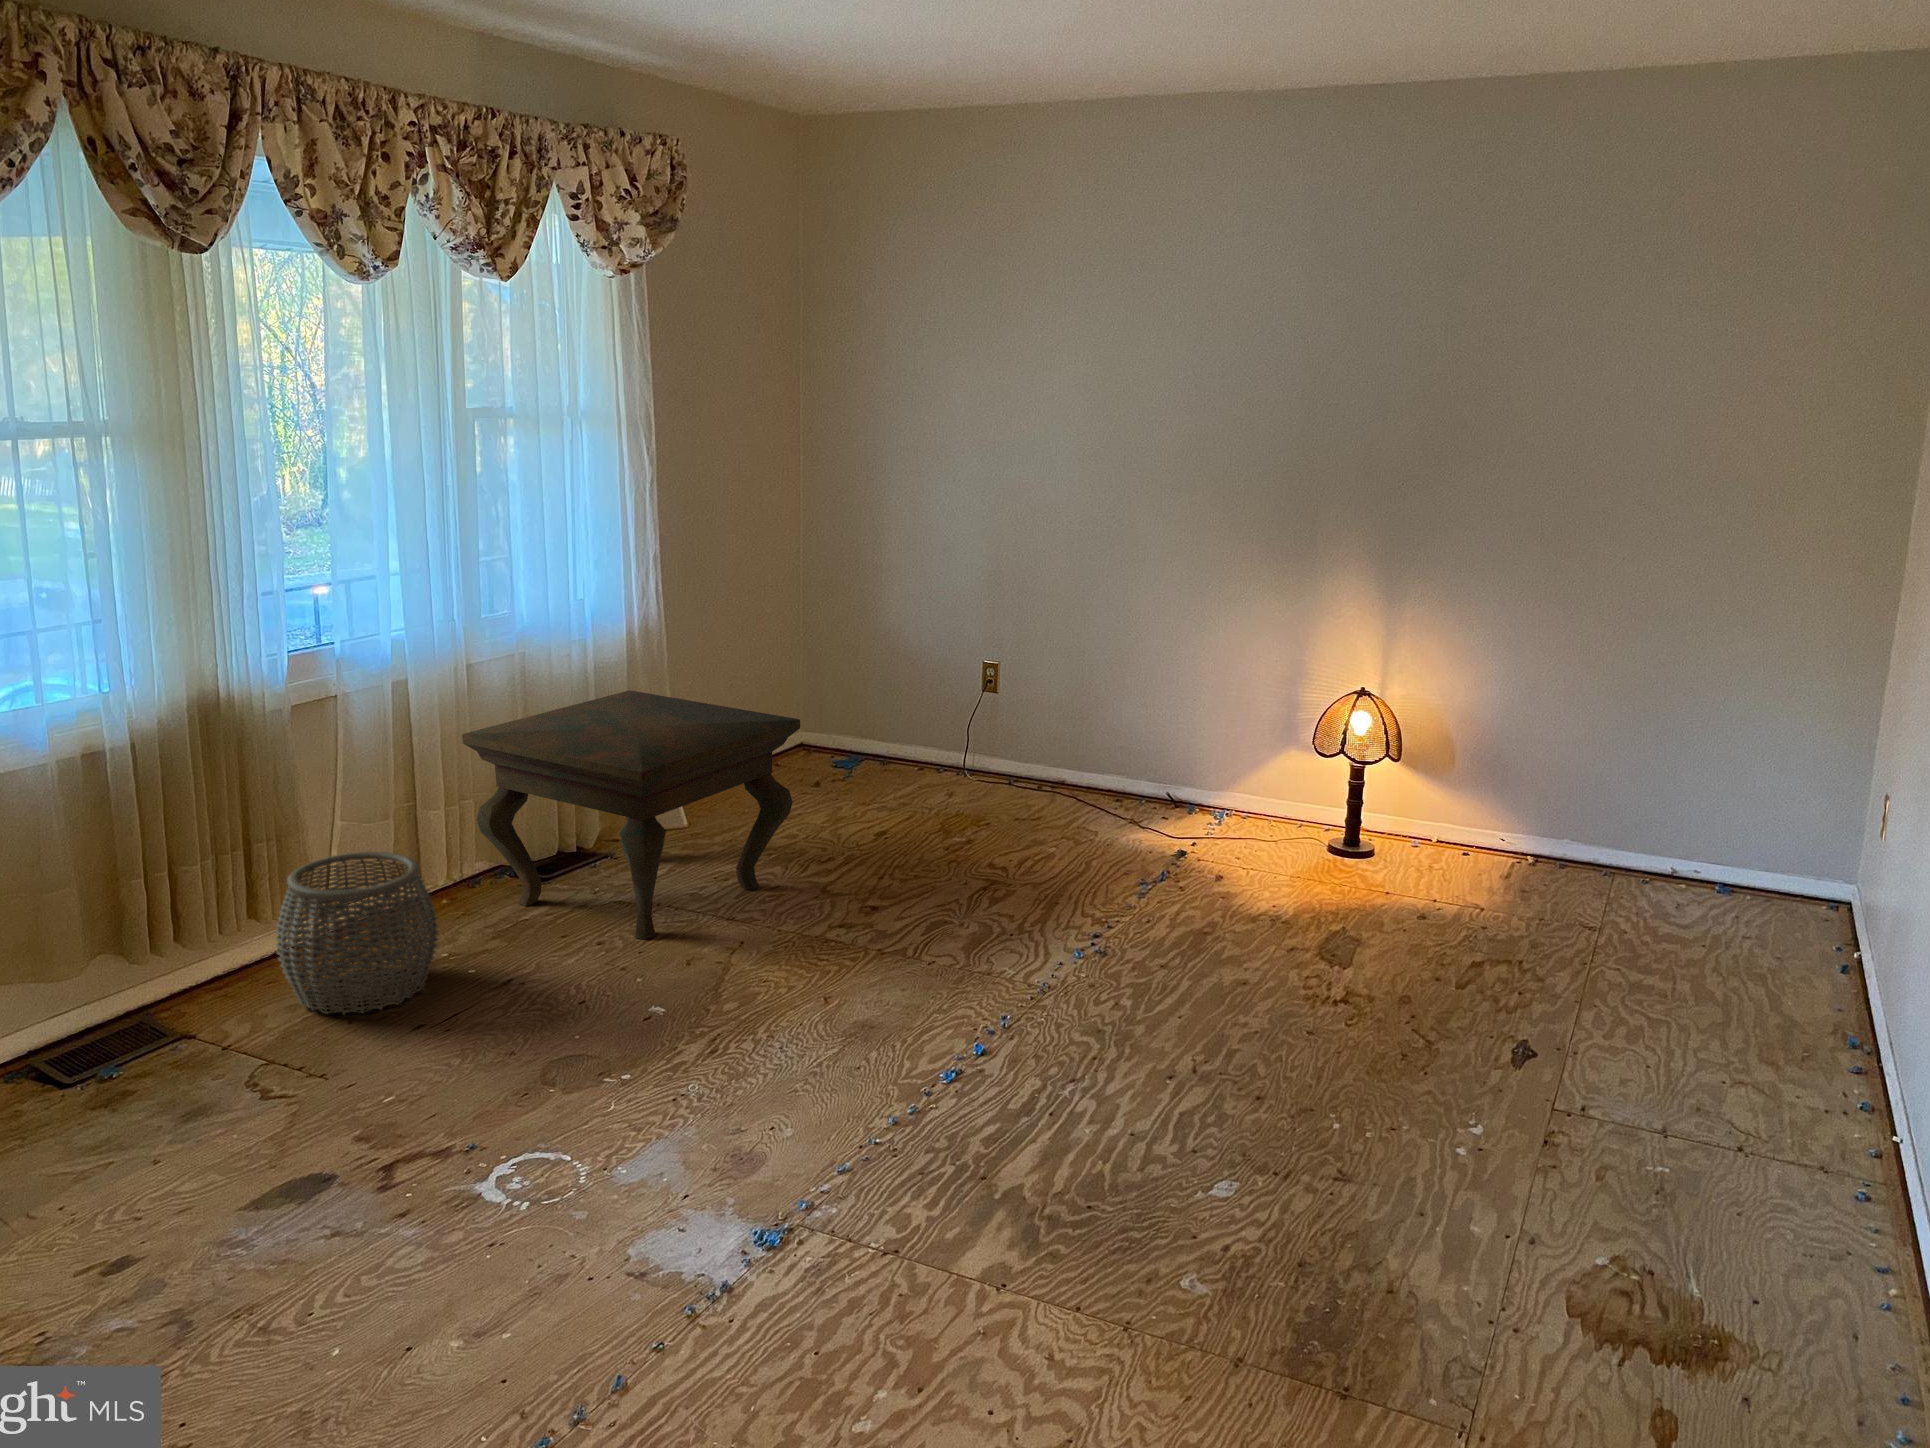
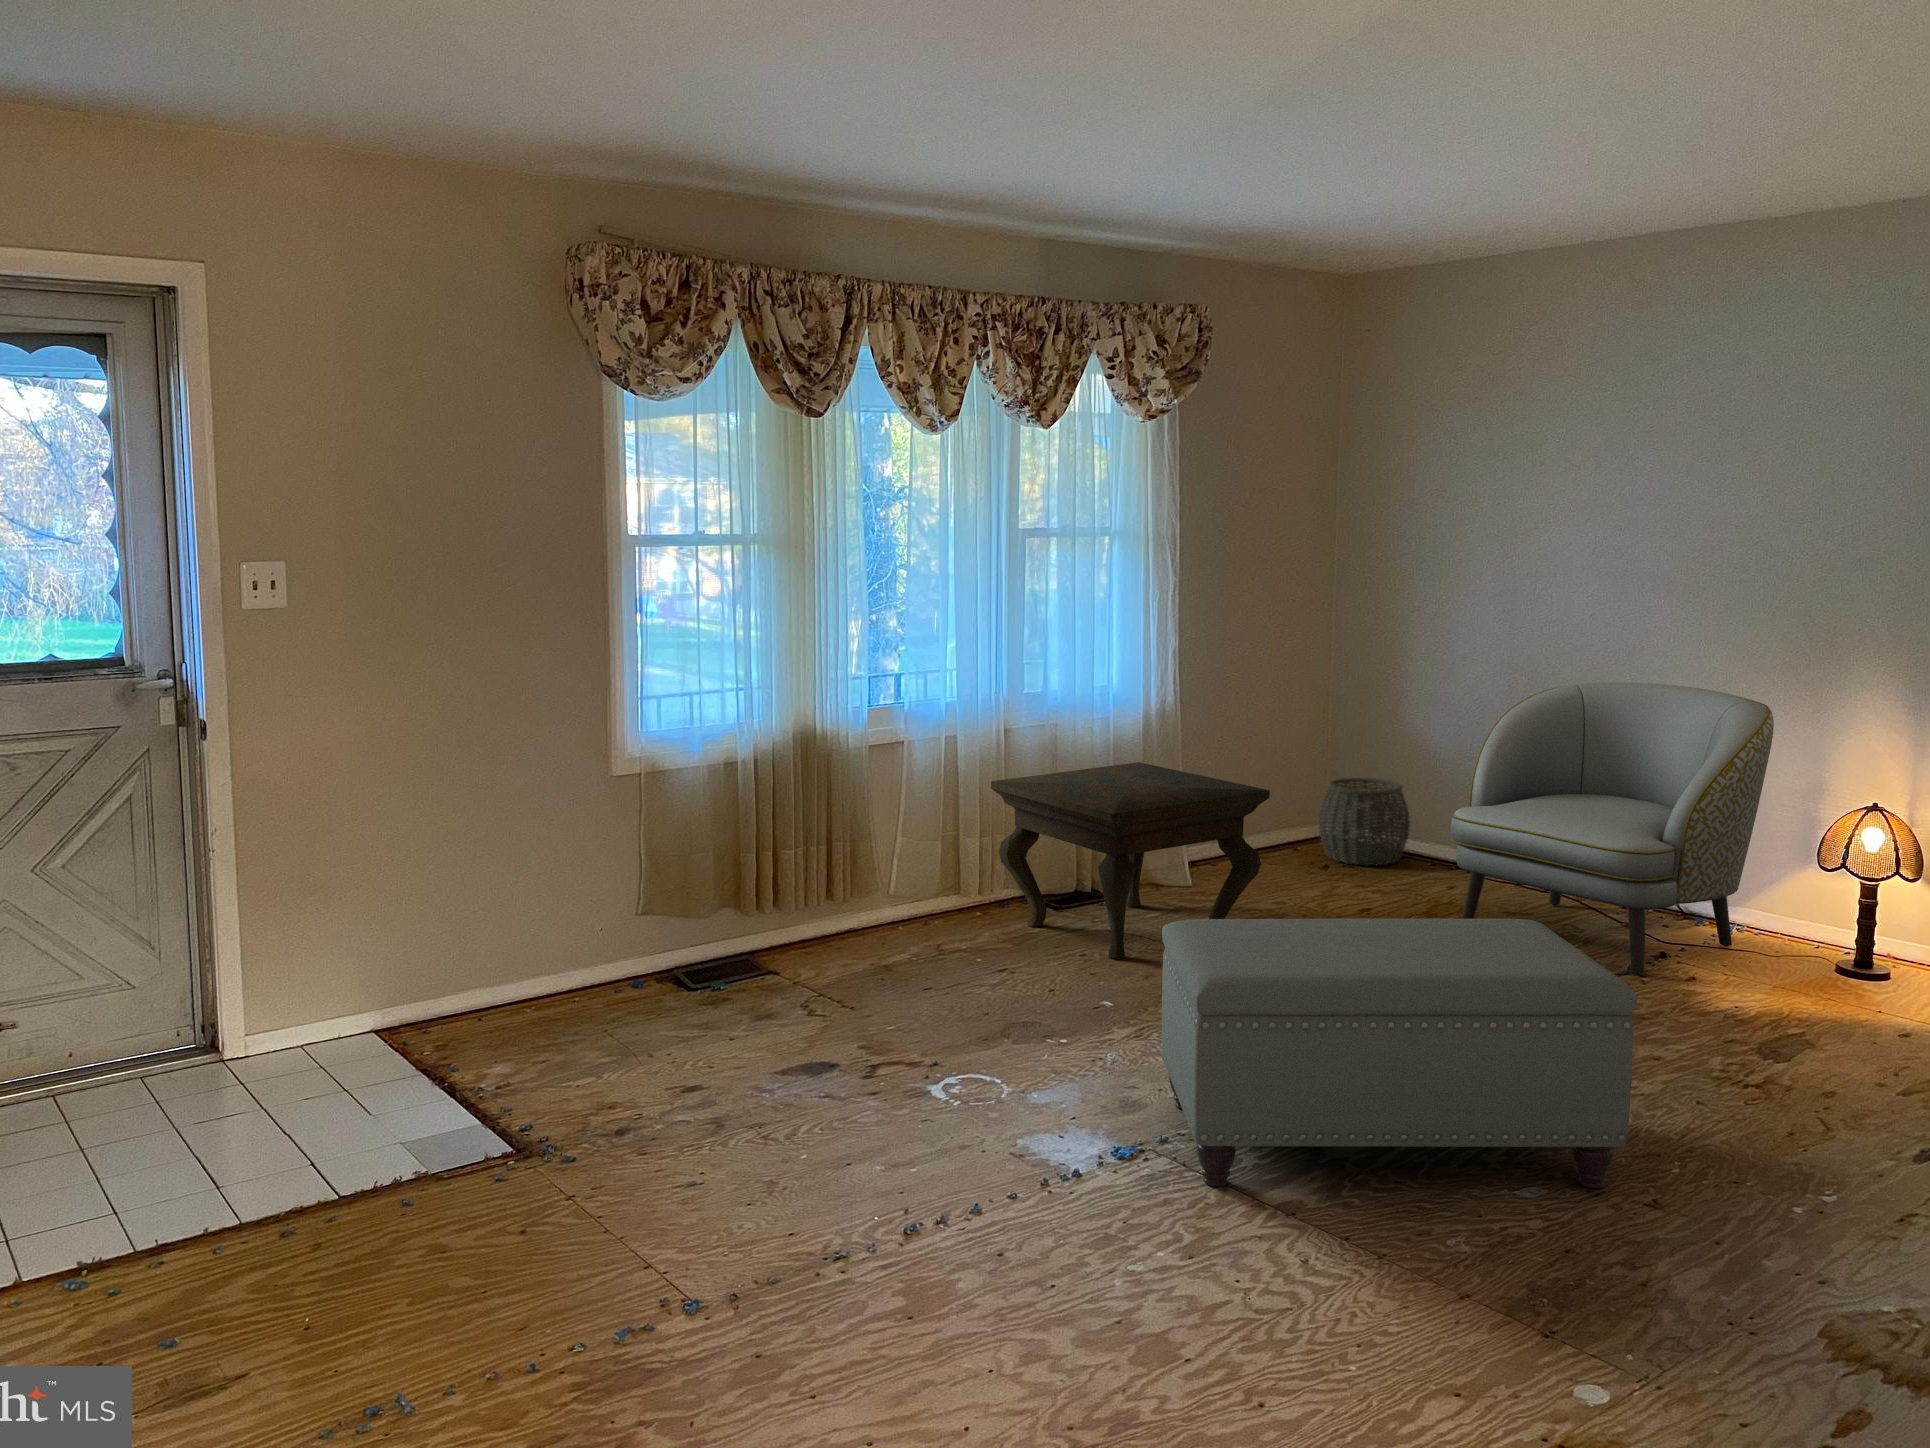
armchair: none [976,576,1268,878] -> present [1451,682,1774,975]
woven basket: present [276,852,438,1014] -> present [1318,778,1410,865]
ottoman: none [779,870,1322,1266] -> present [1162,918,1637,1188]

